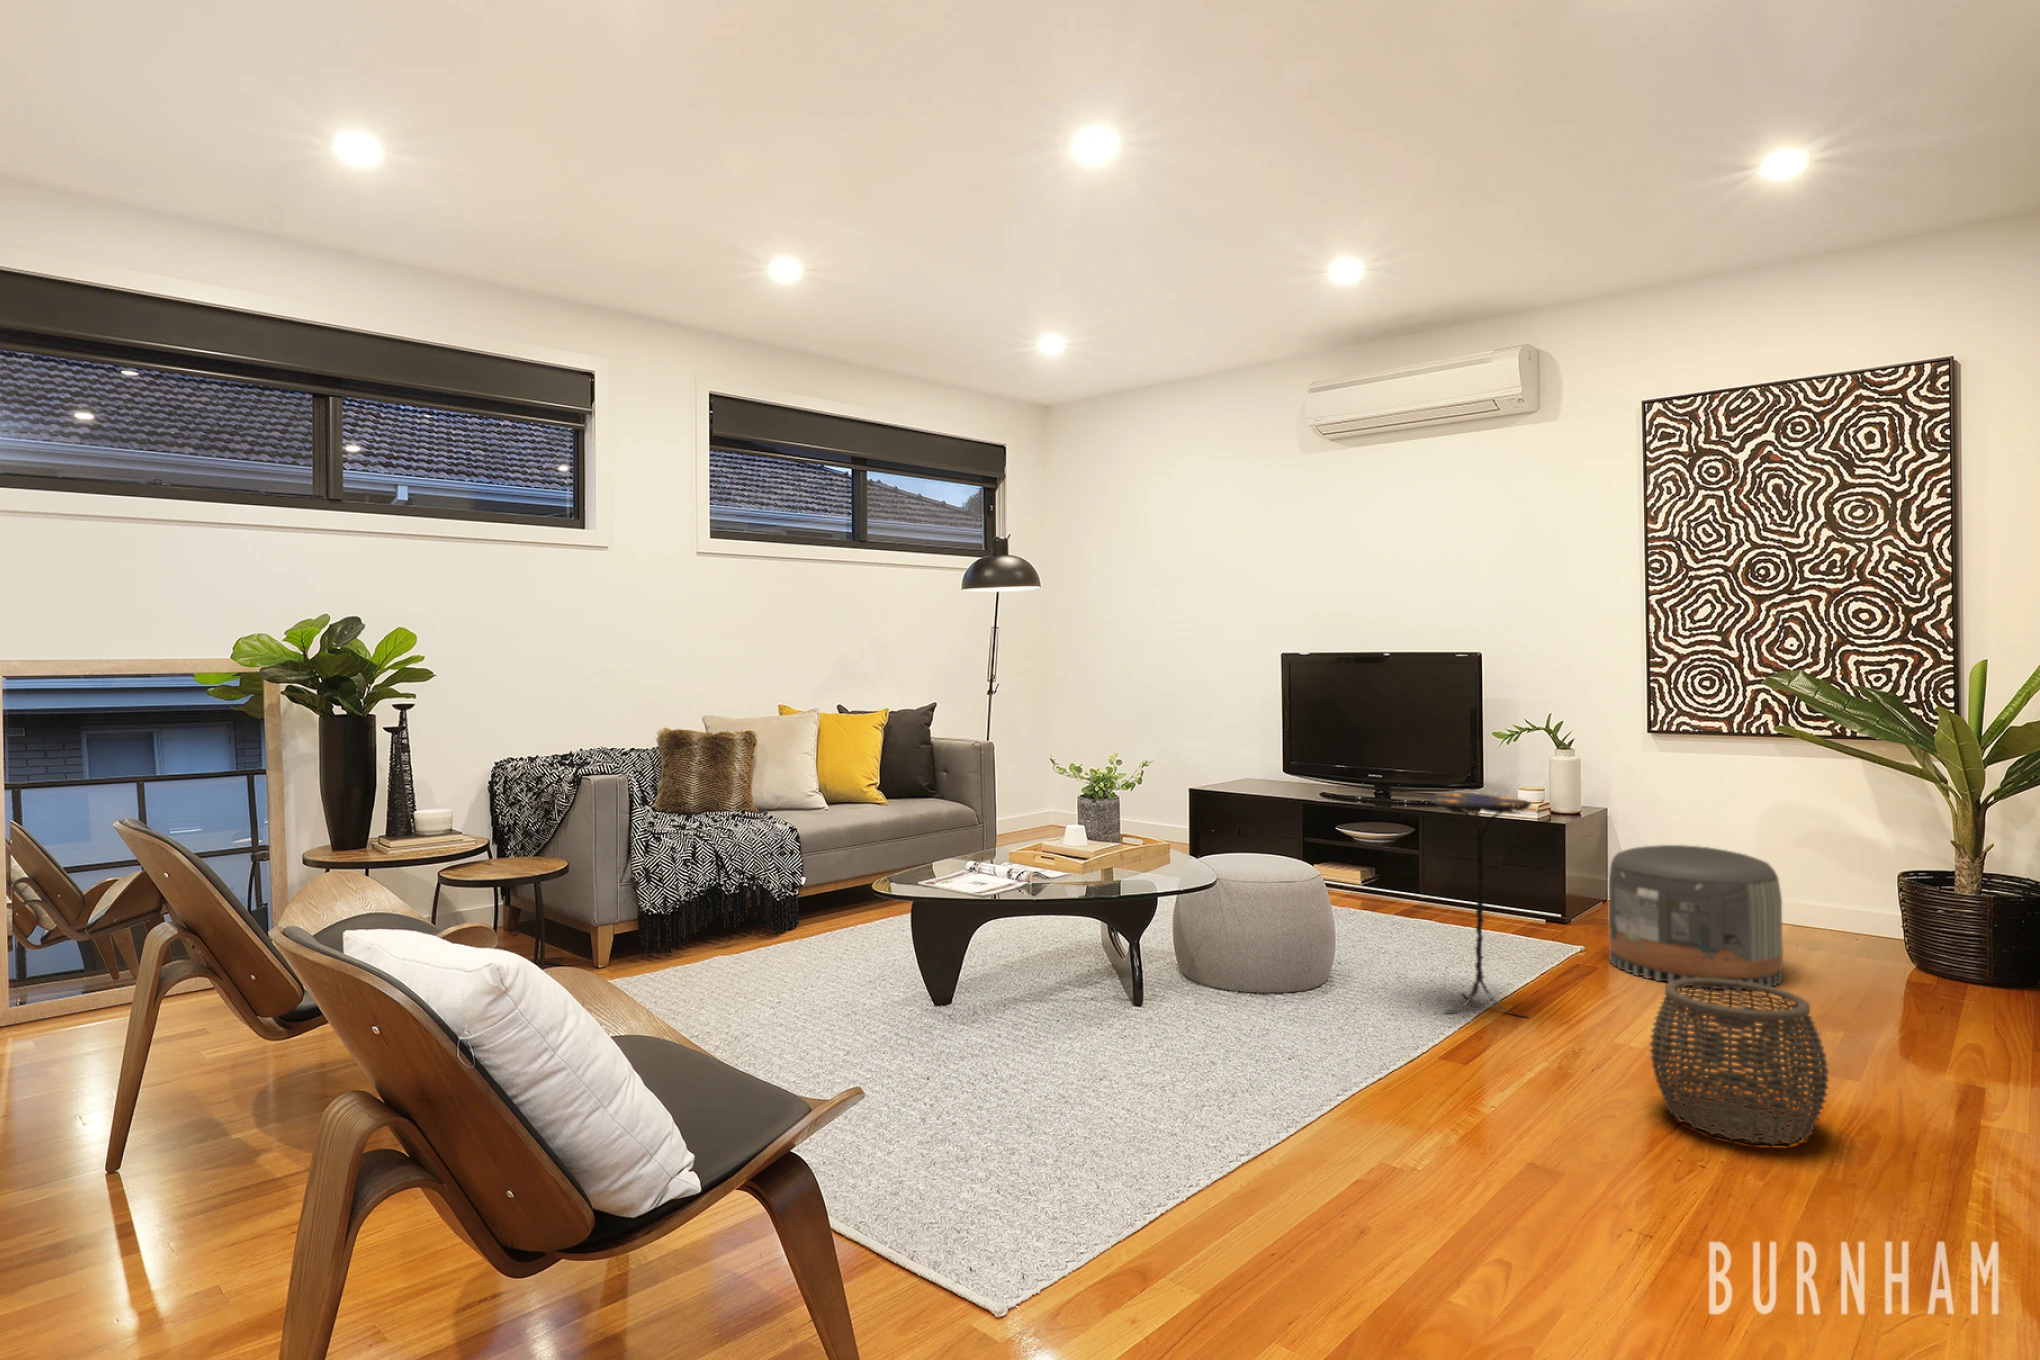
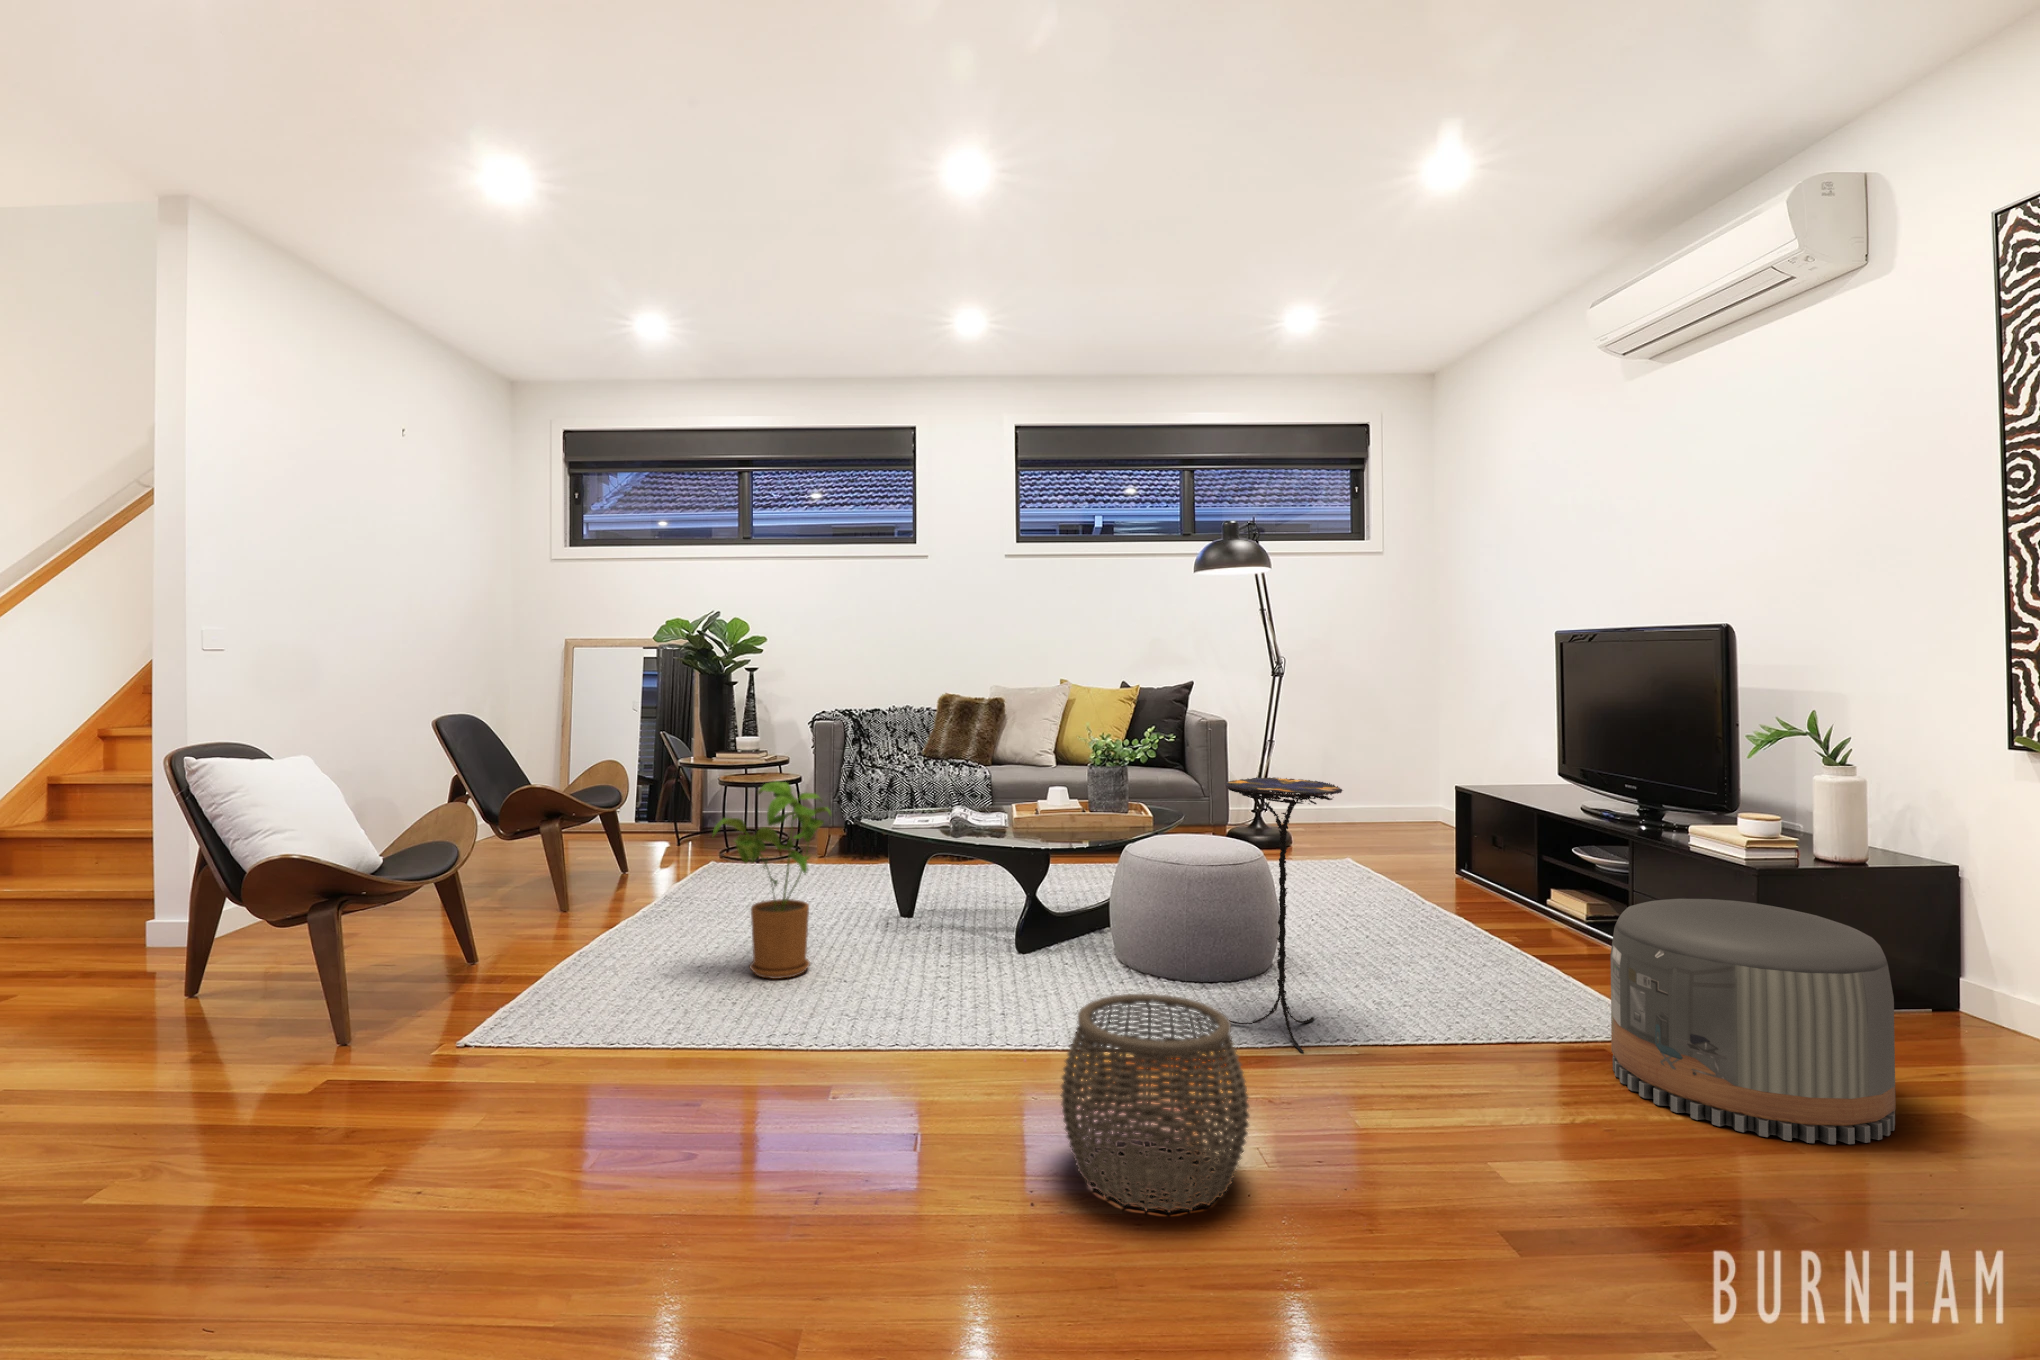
house plant: none [1008,859,1145,1106] -> present [713,781,831,979]

